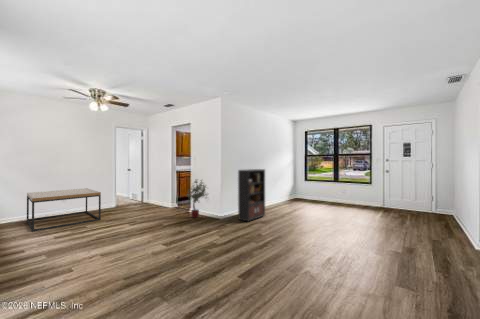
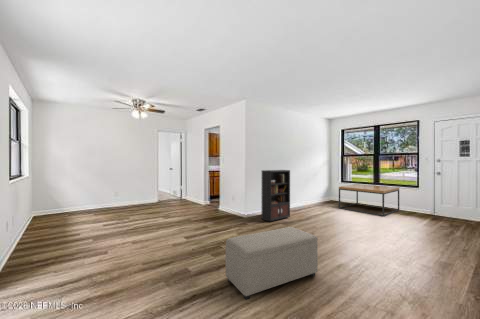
potted tree: present [187,180,207,218] -> none [215,179,235,215]
coffee table: present [27,188,101,231] -> present [339,184,399,216]
ottoman: none [227,225,314,305] -> present [226,227,318,300]

